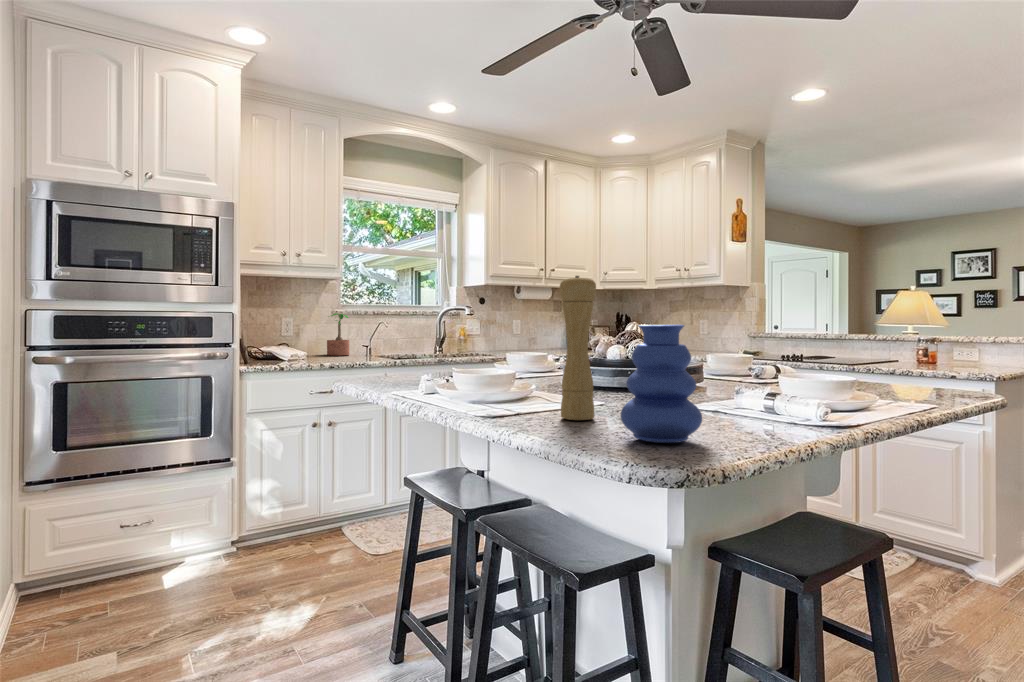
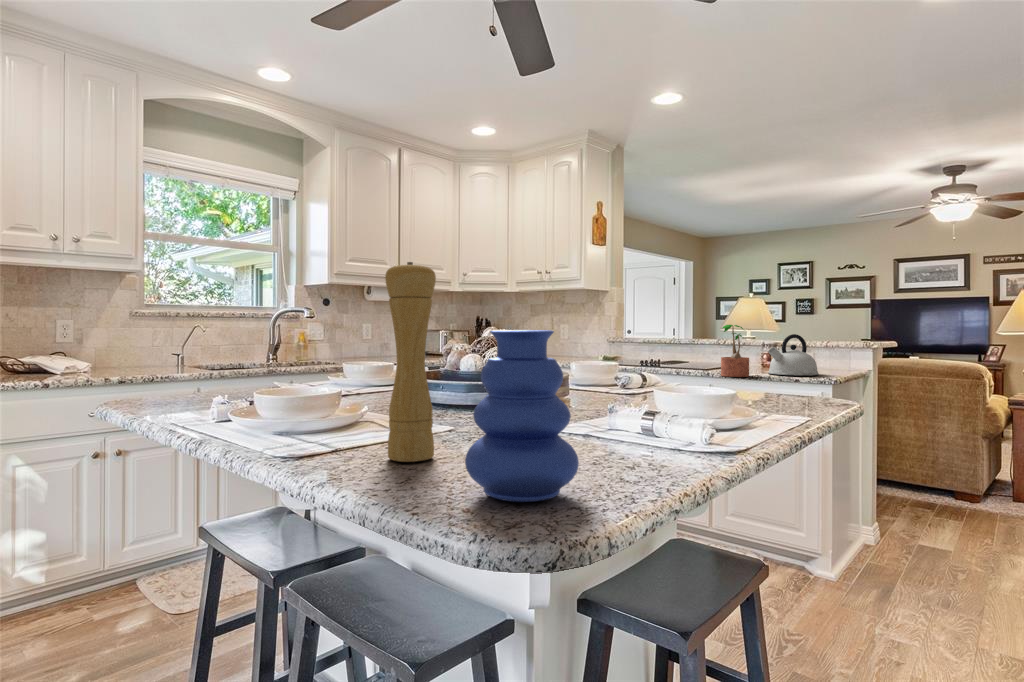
potted plant: present [327,313,349,355] -> present [721,325,749,377]
kettle: none [921,329,980,372] -> present [768,334,819,375]

